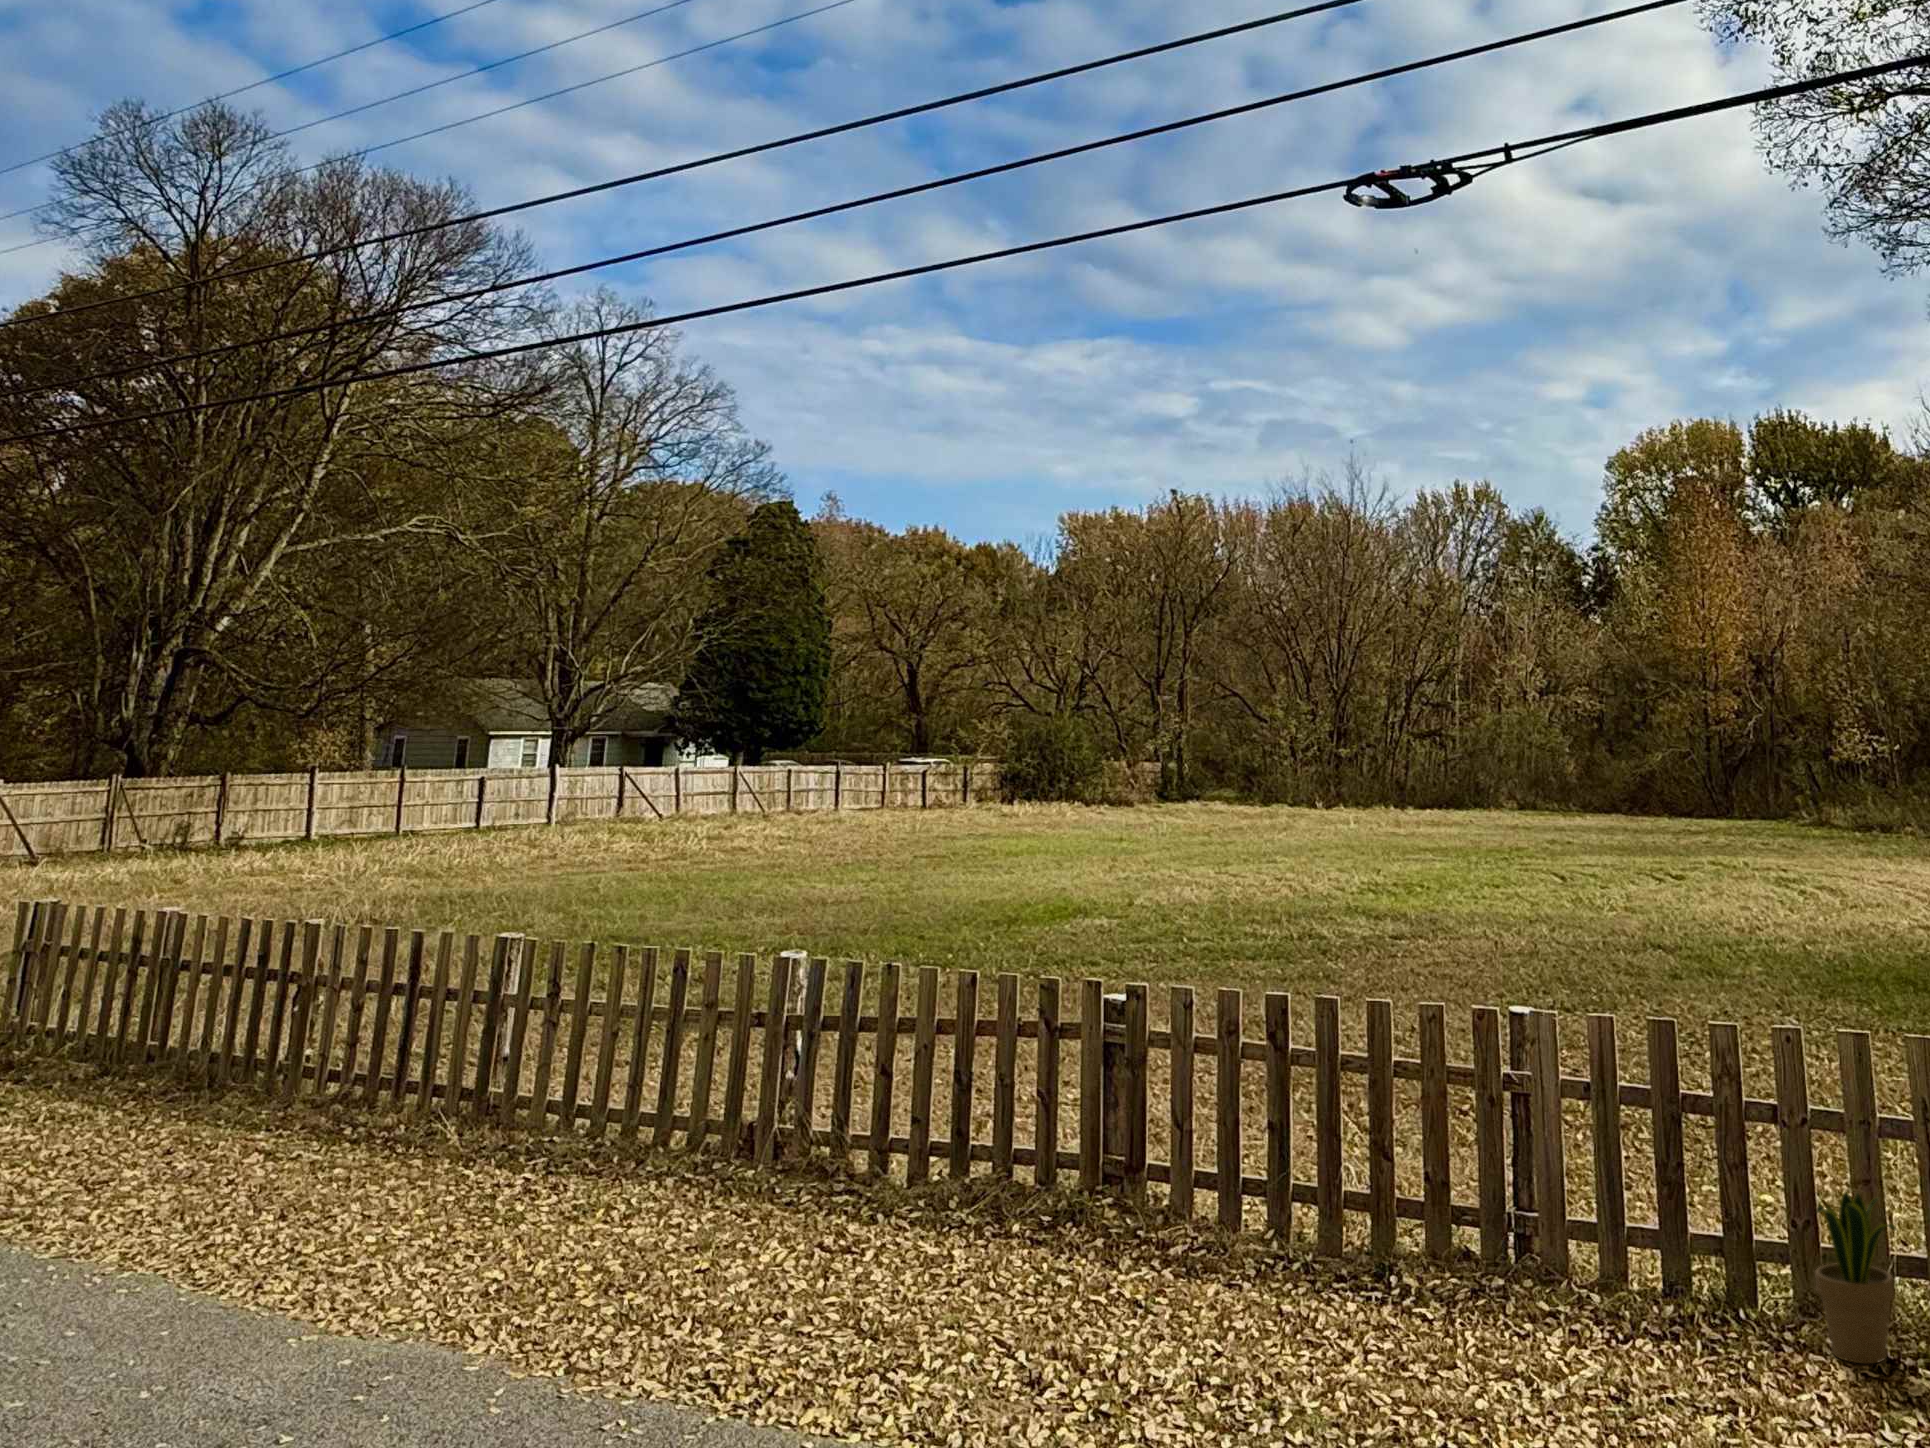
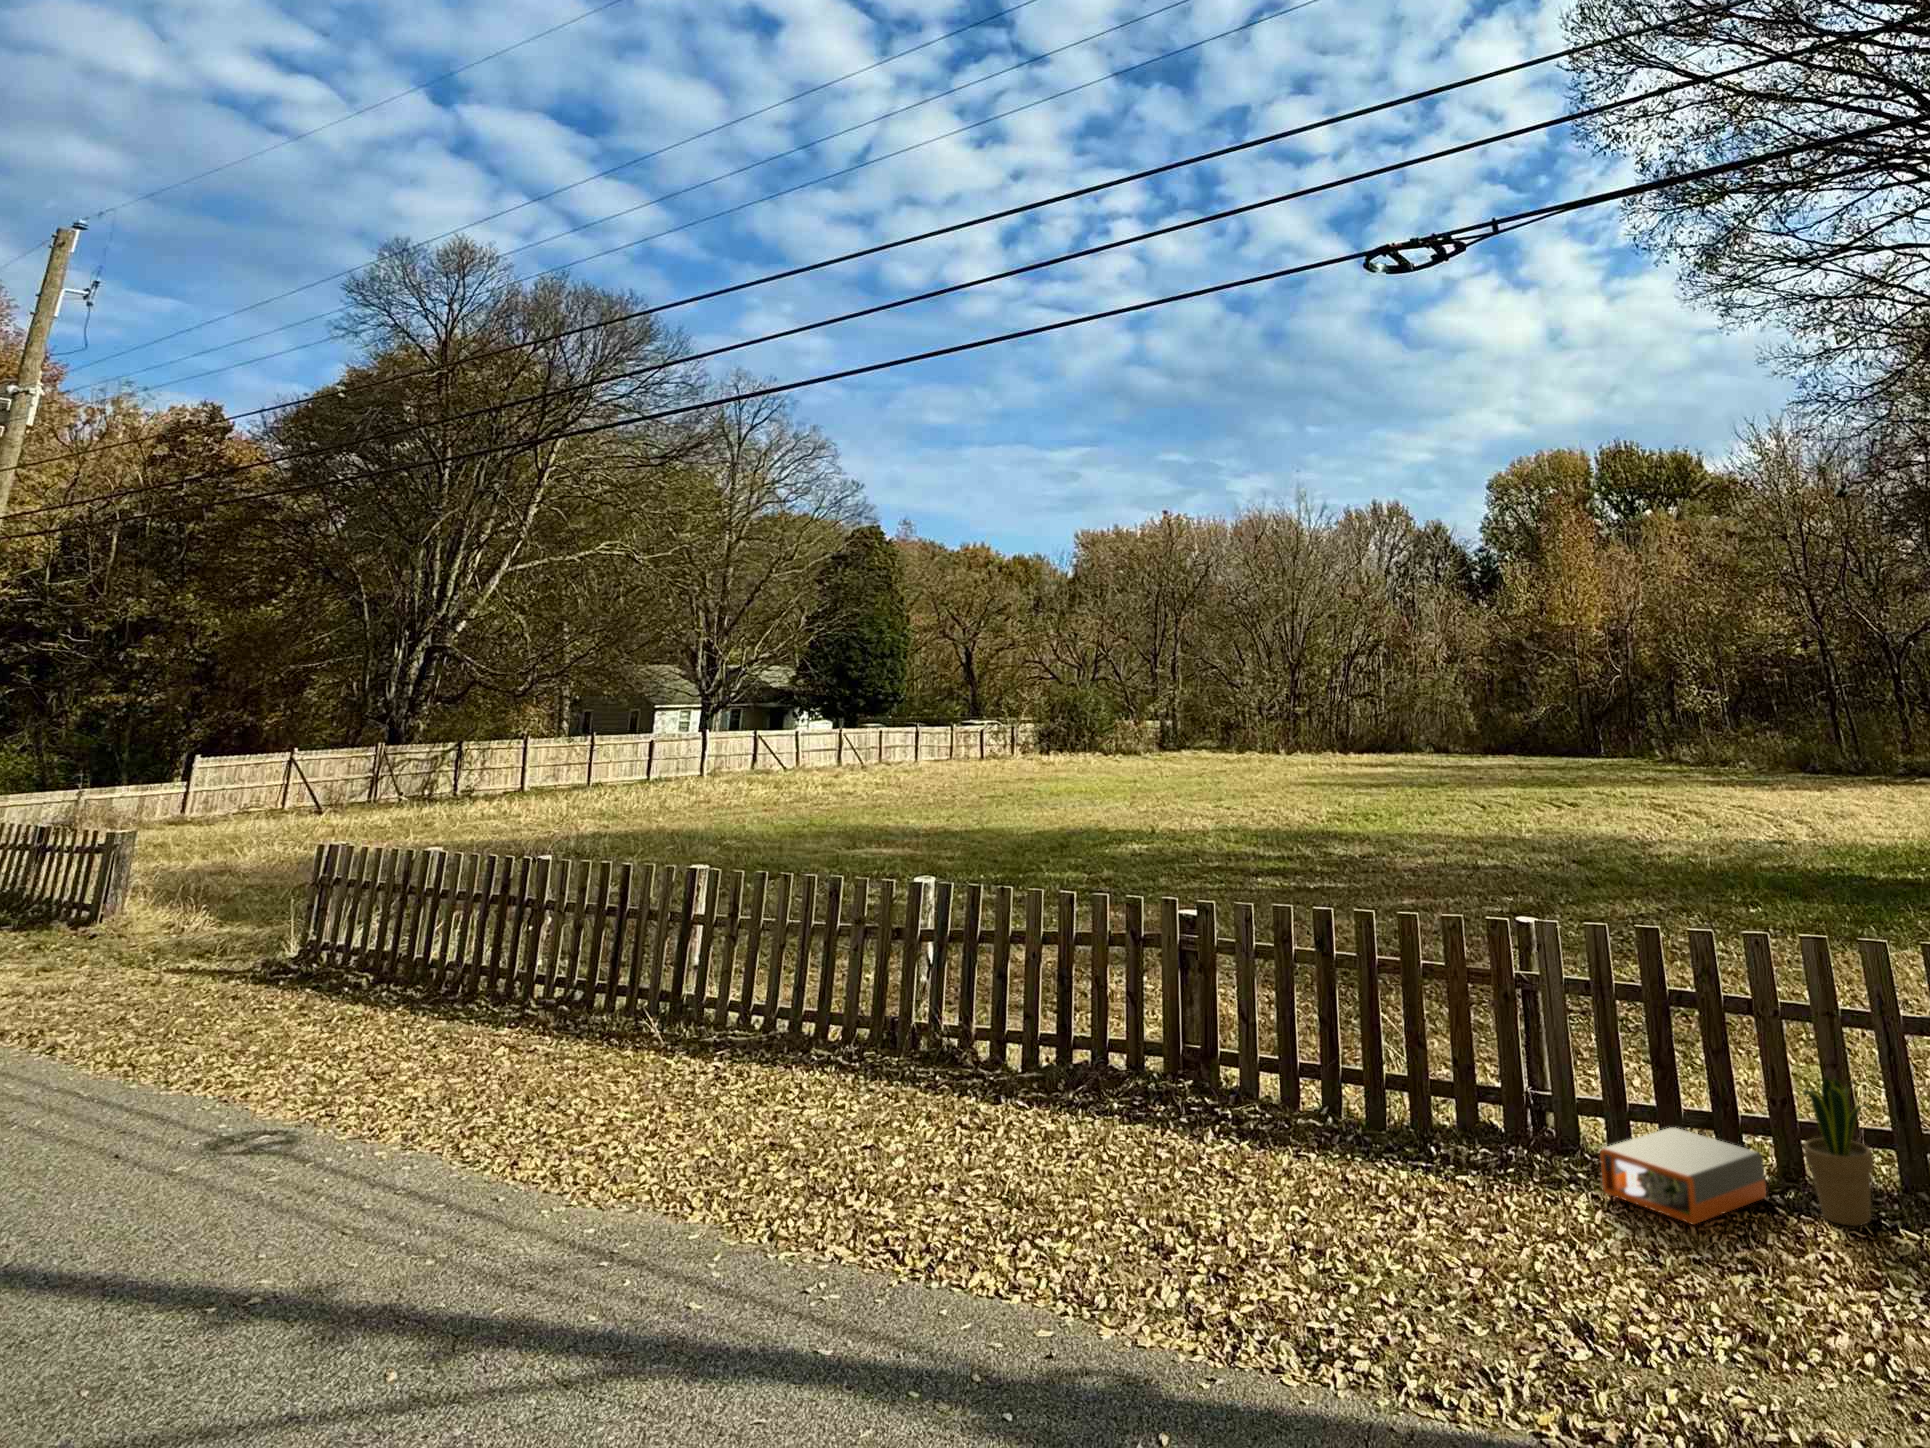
storage box: none [1578,1252,1771,1361] -> present [1600,1128,1766,1224]

